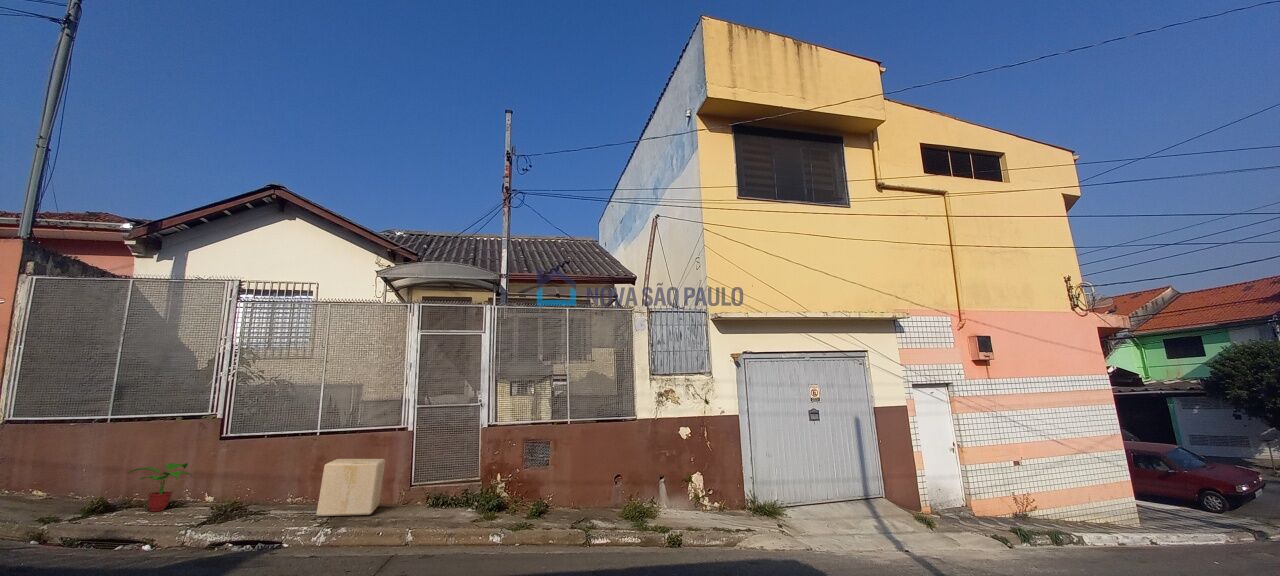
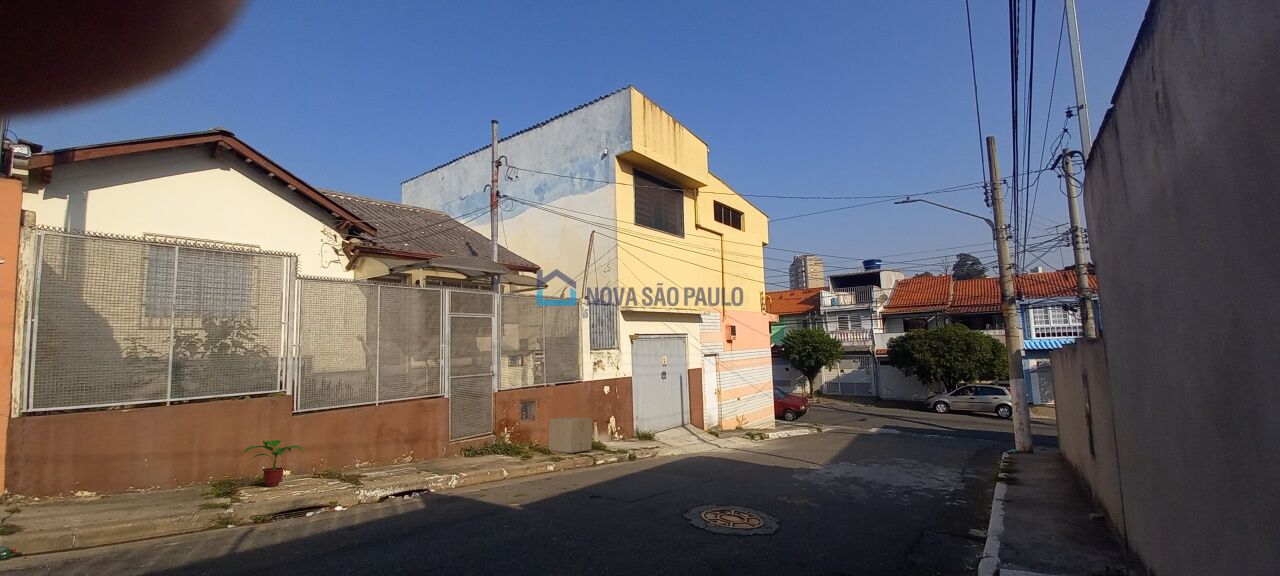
cardboard box: present [317,459,385,516] -> present [549,417,592,453]

